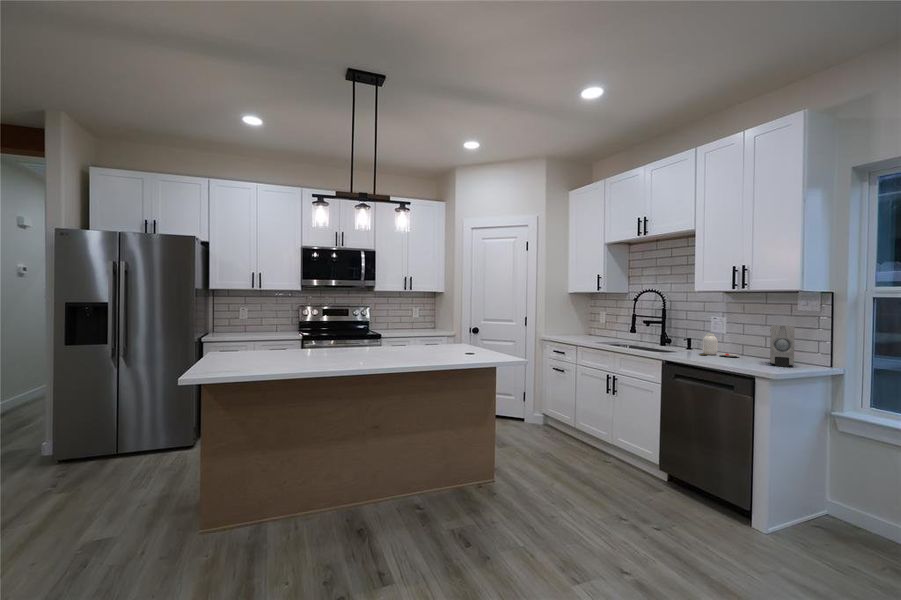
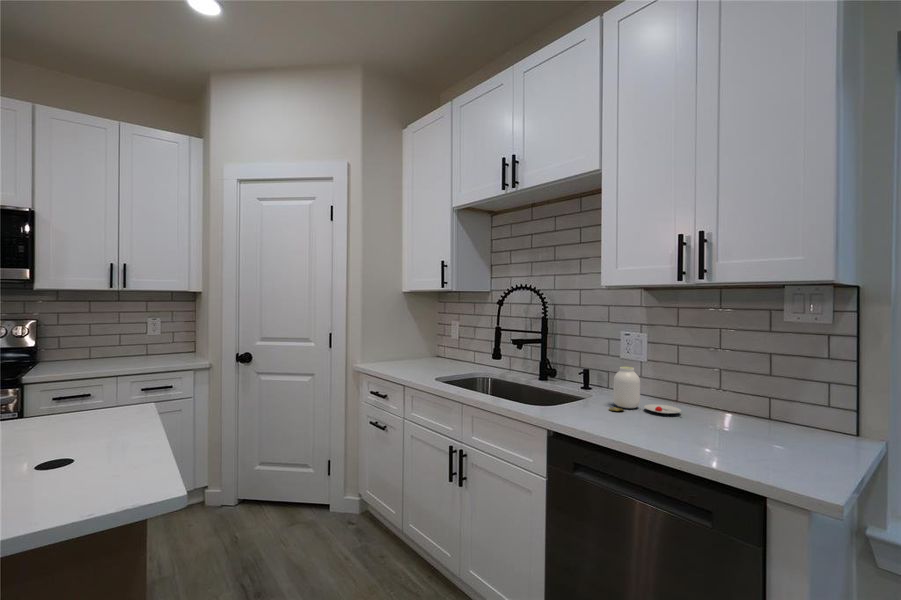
soap dispenser: present [770,325,795,367] -> none [747,357,813,451]

